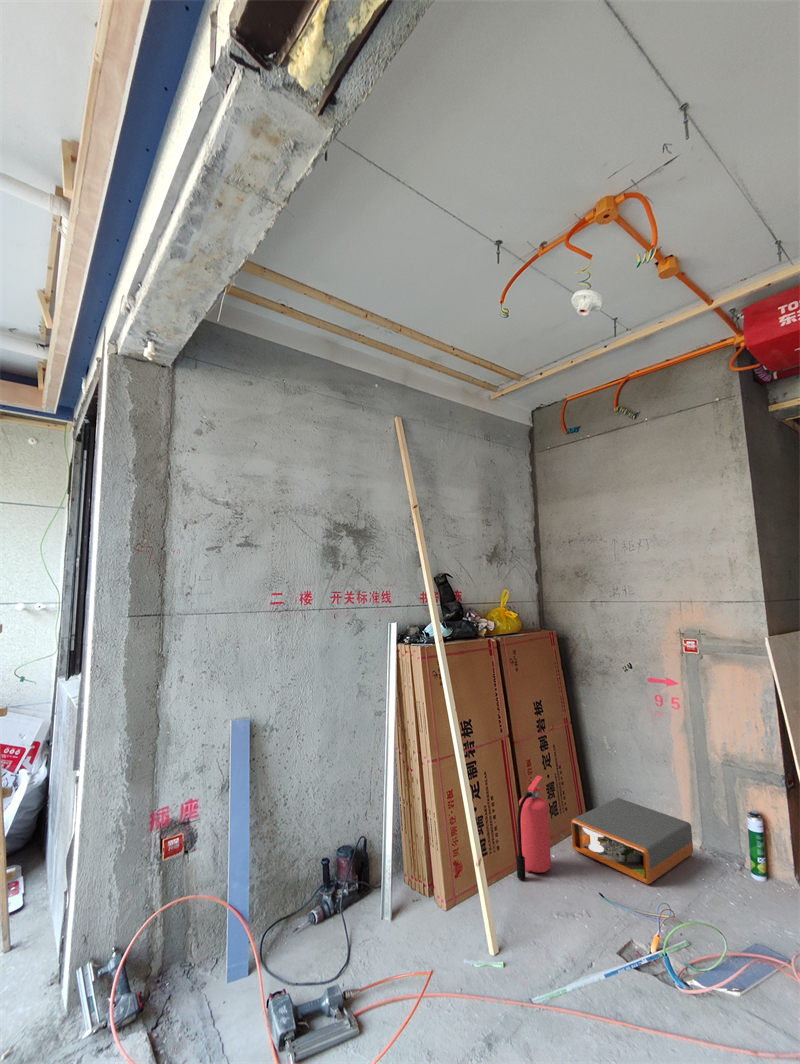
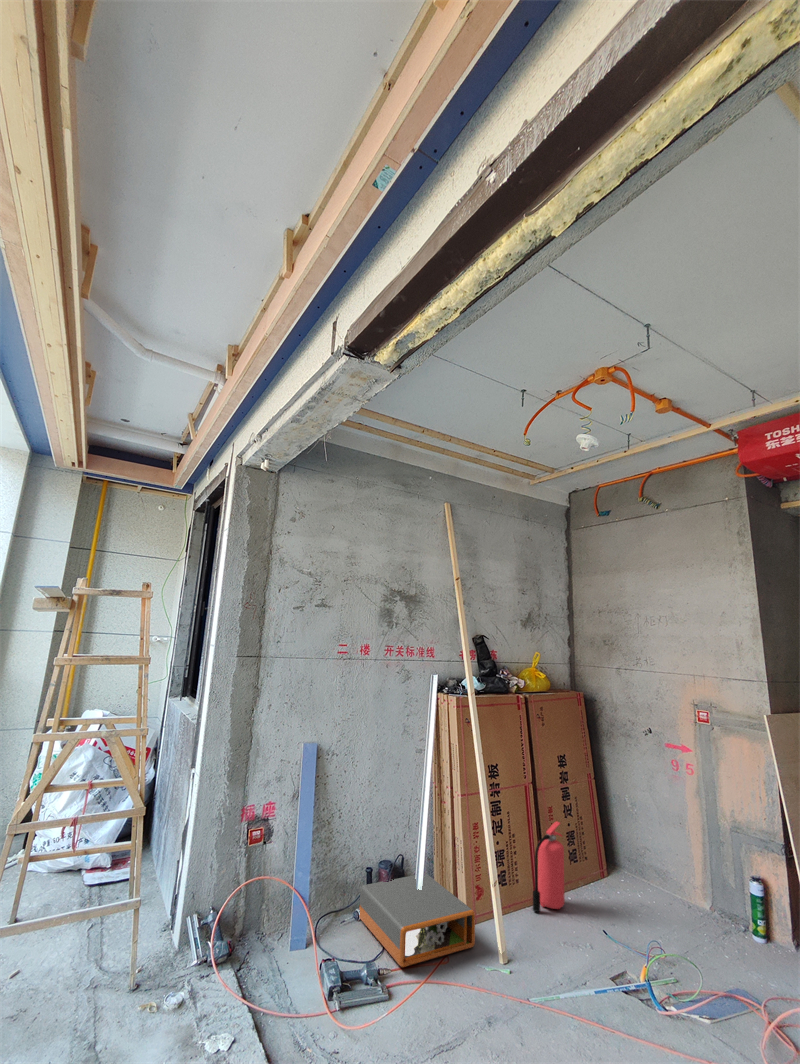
storage box: present [571,798,693,884] -> present [359,873,475,967]

